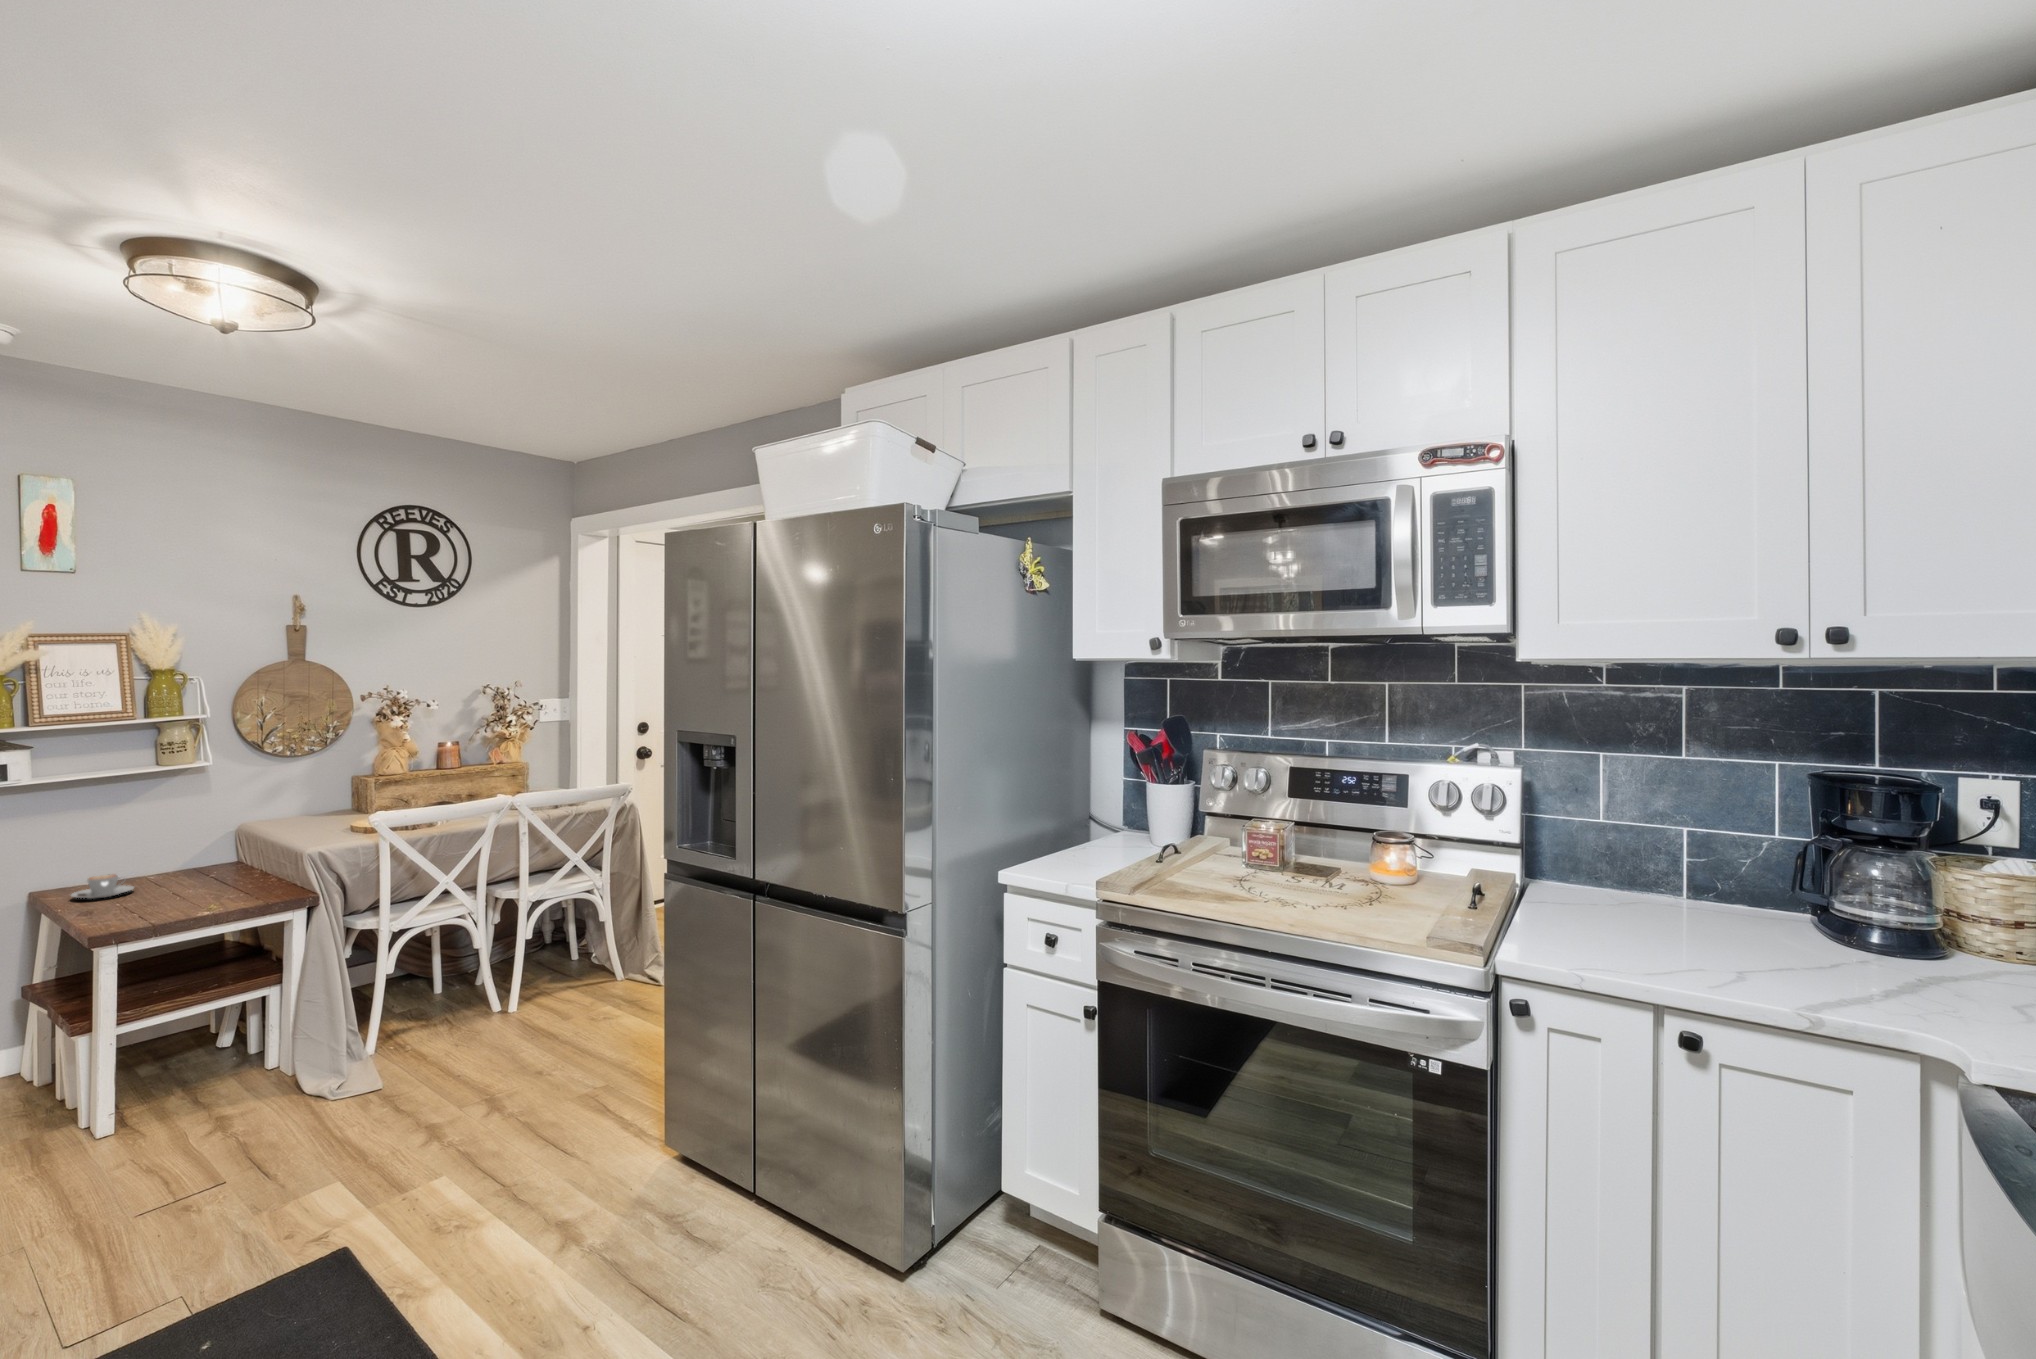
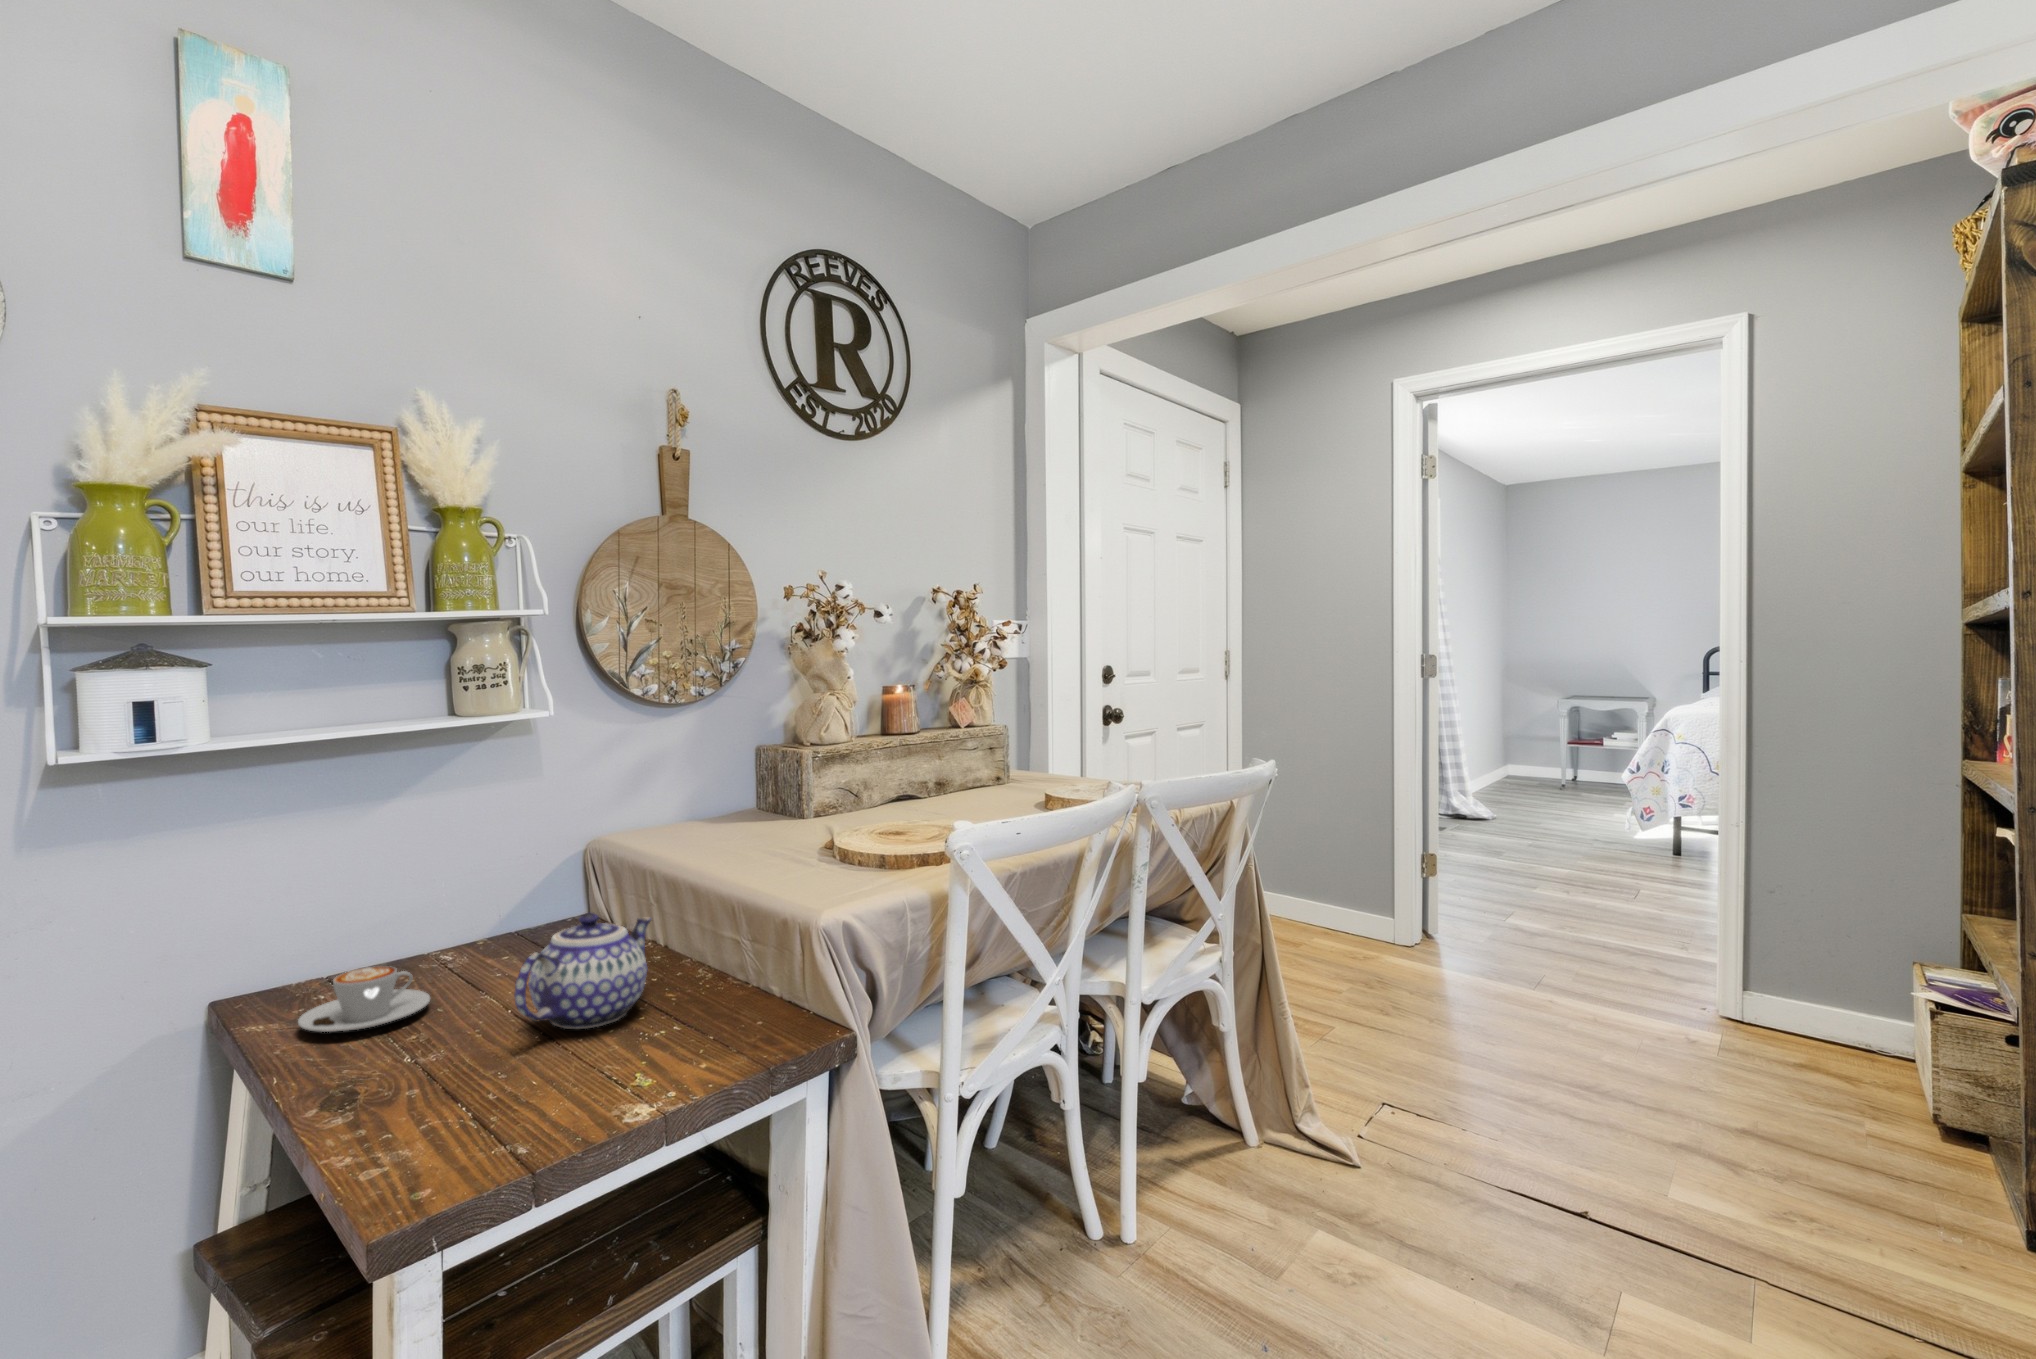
teapot: none [163,850,243,896] -> present [514,913,651,1029]

